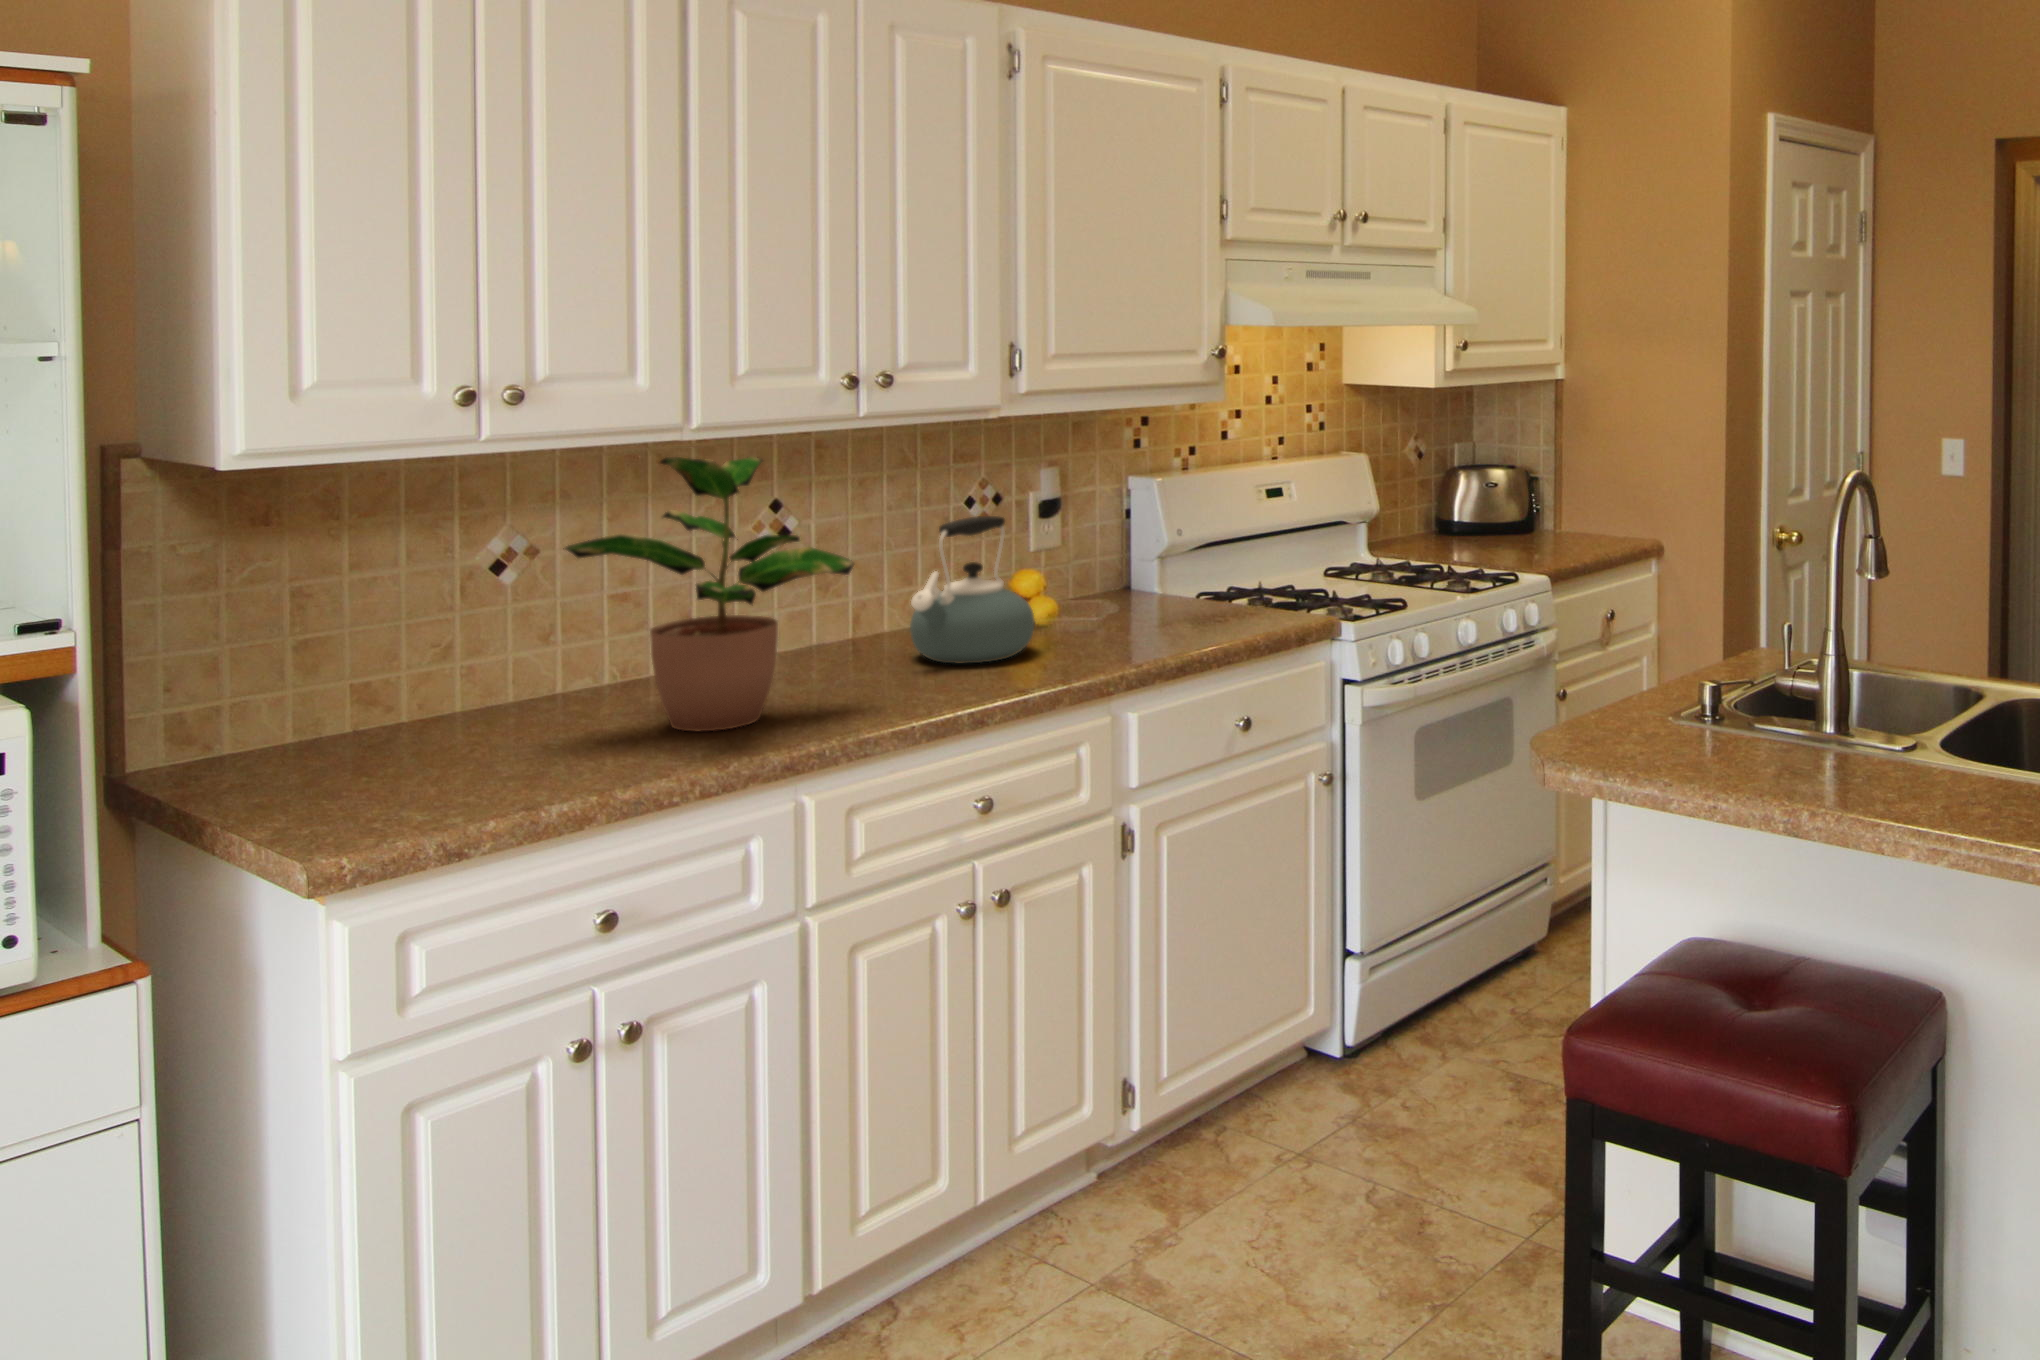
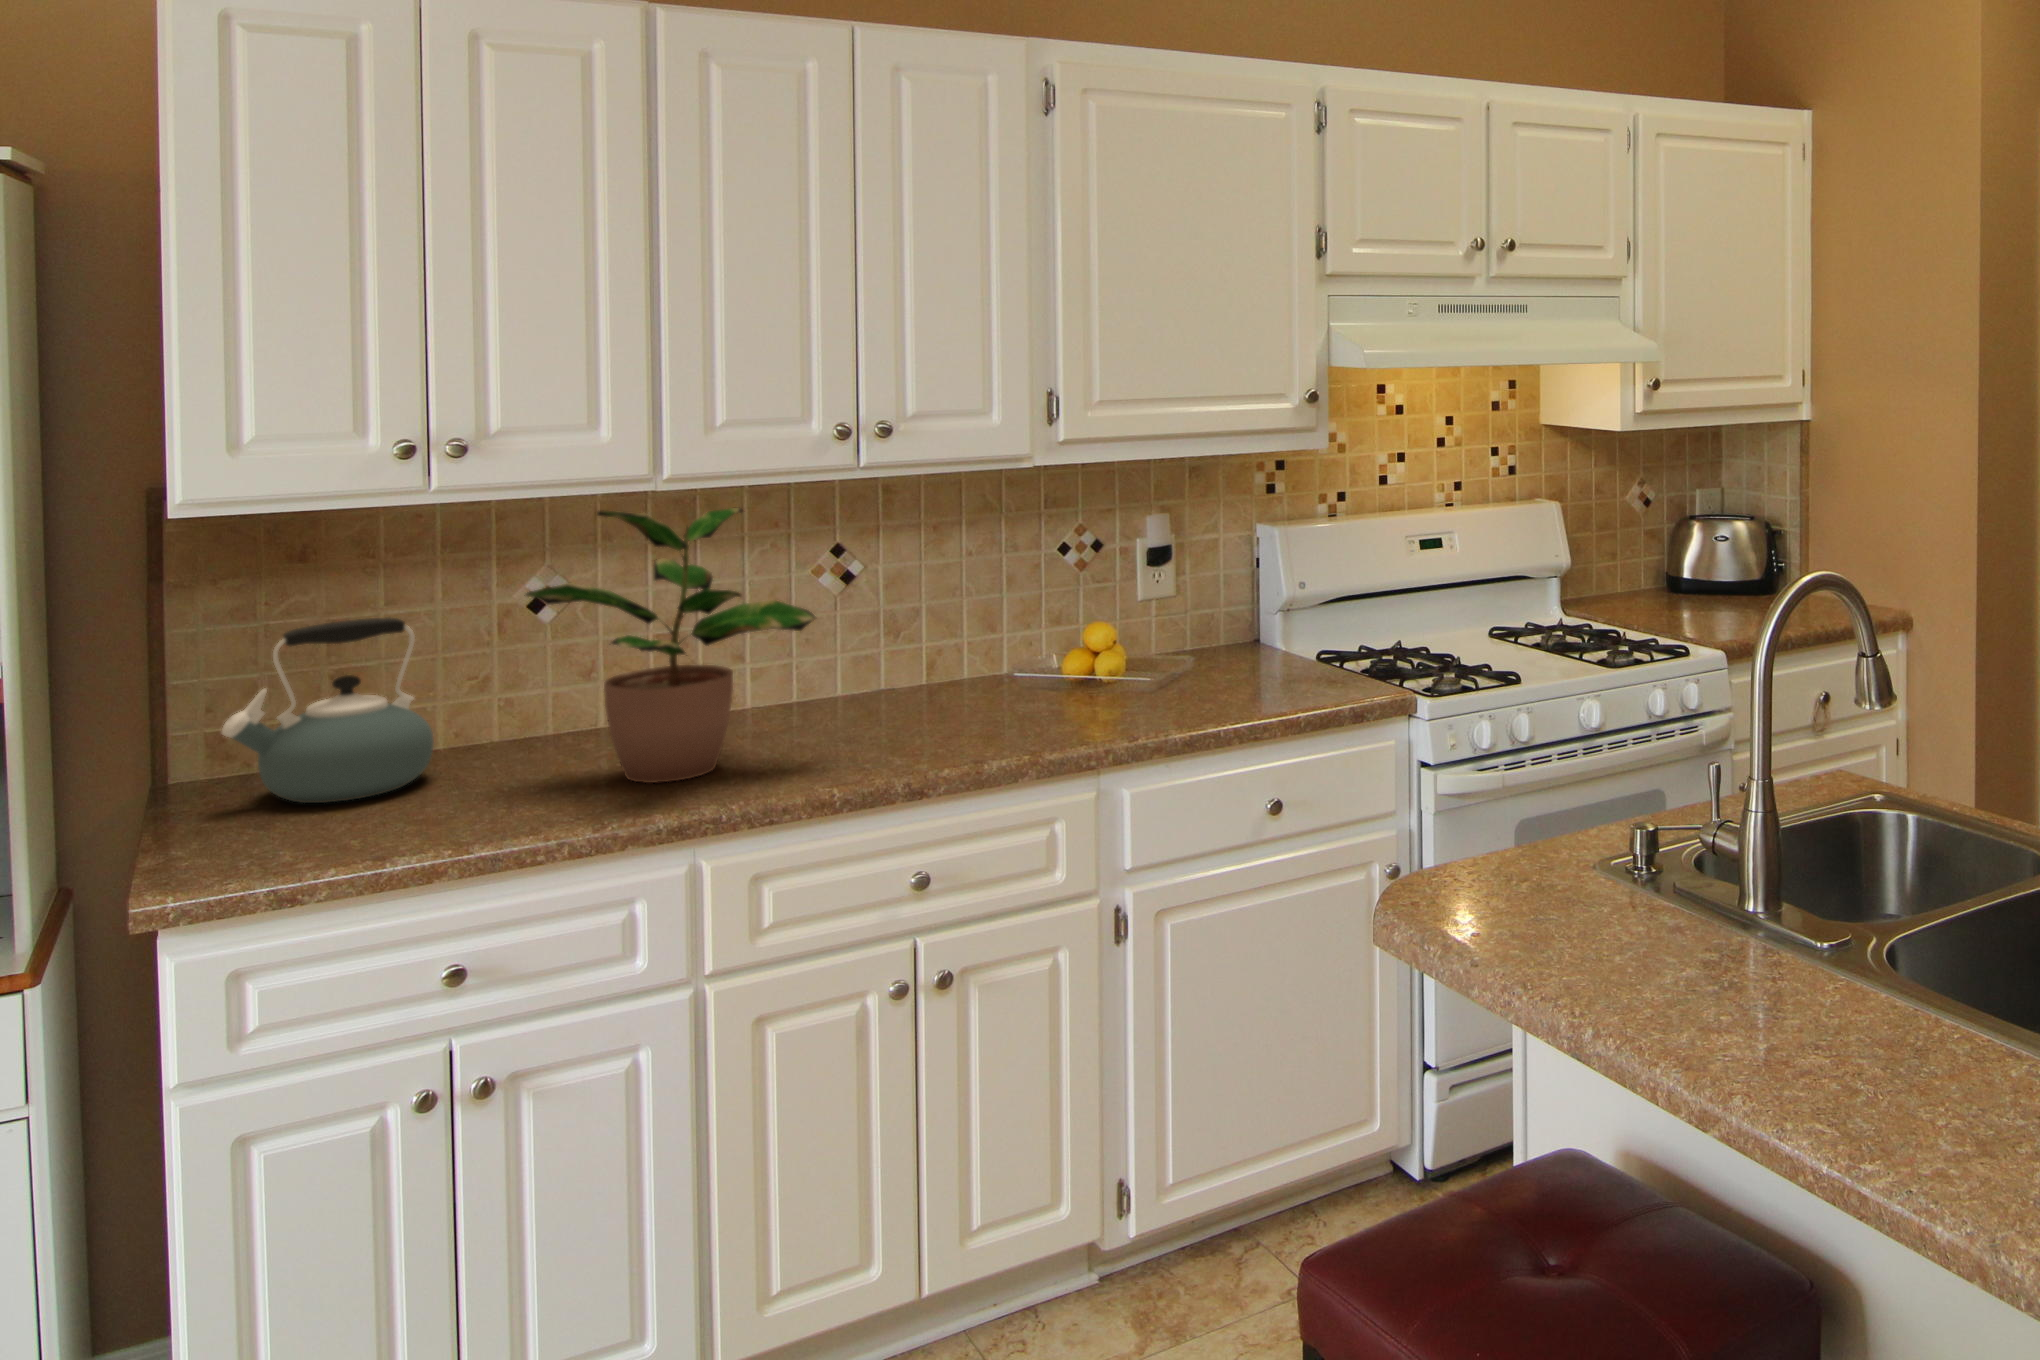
kettle: present [910,516,1034,664] -> present [221,617,434,803]

